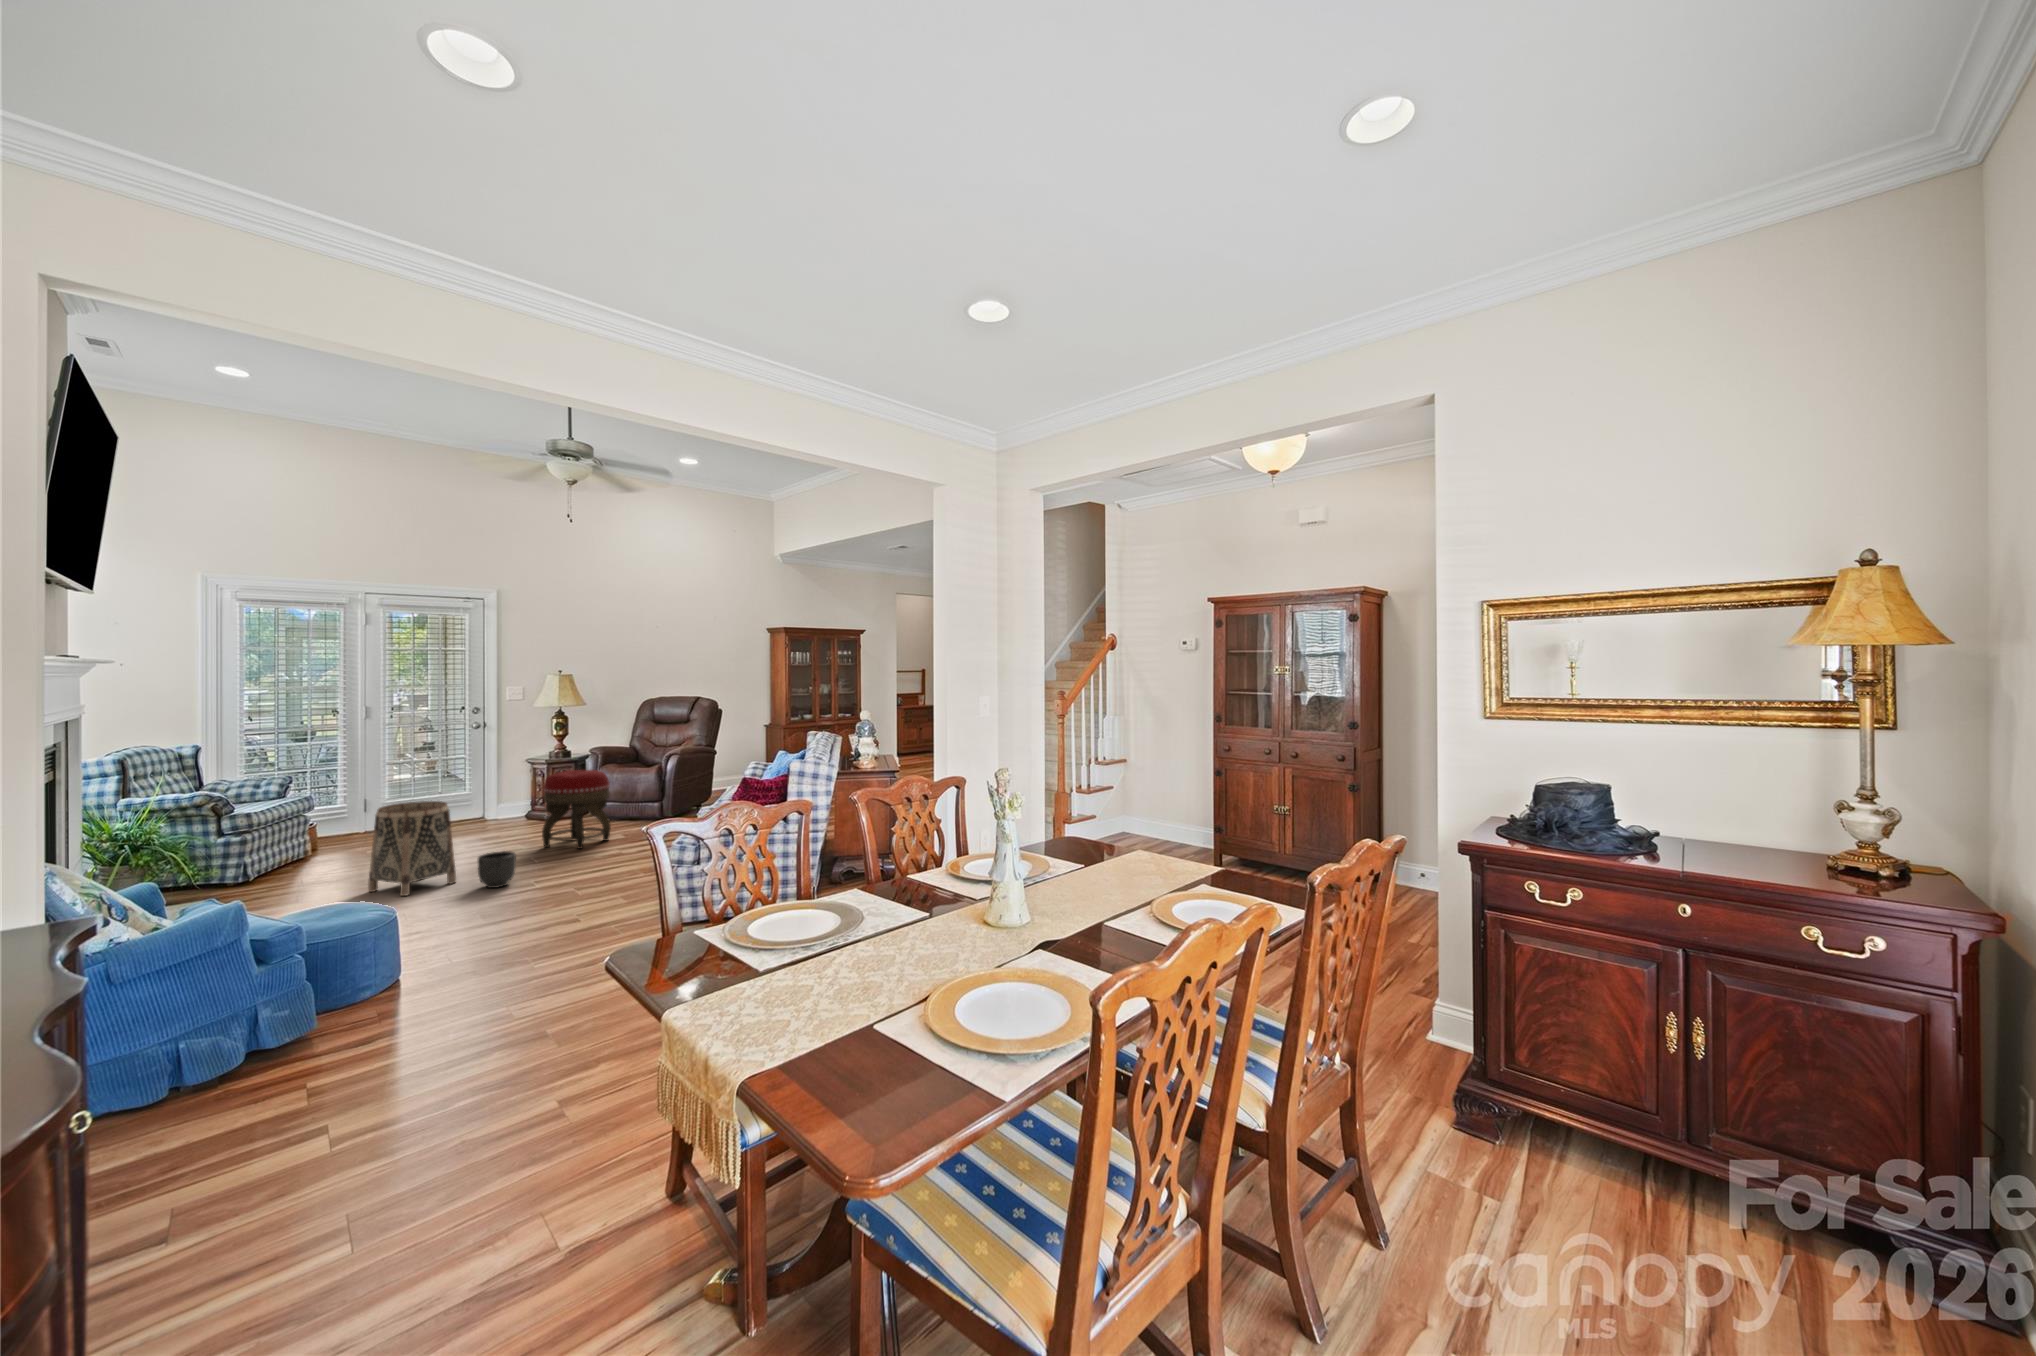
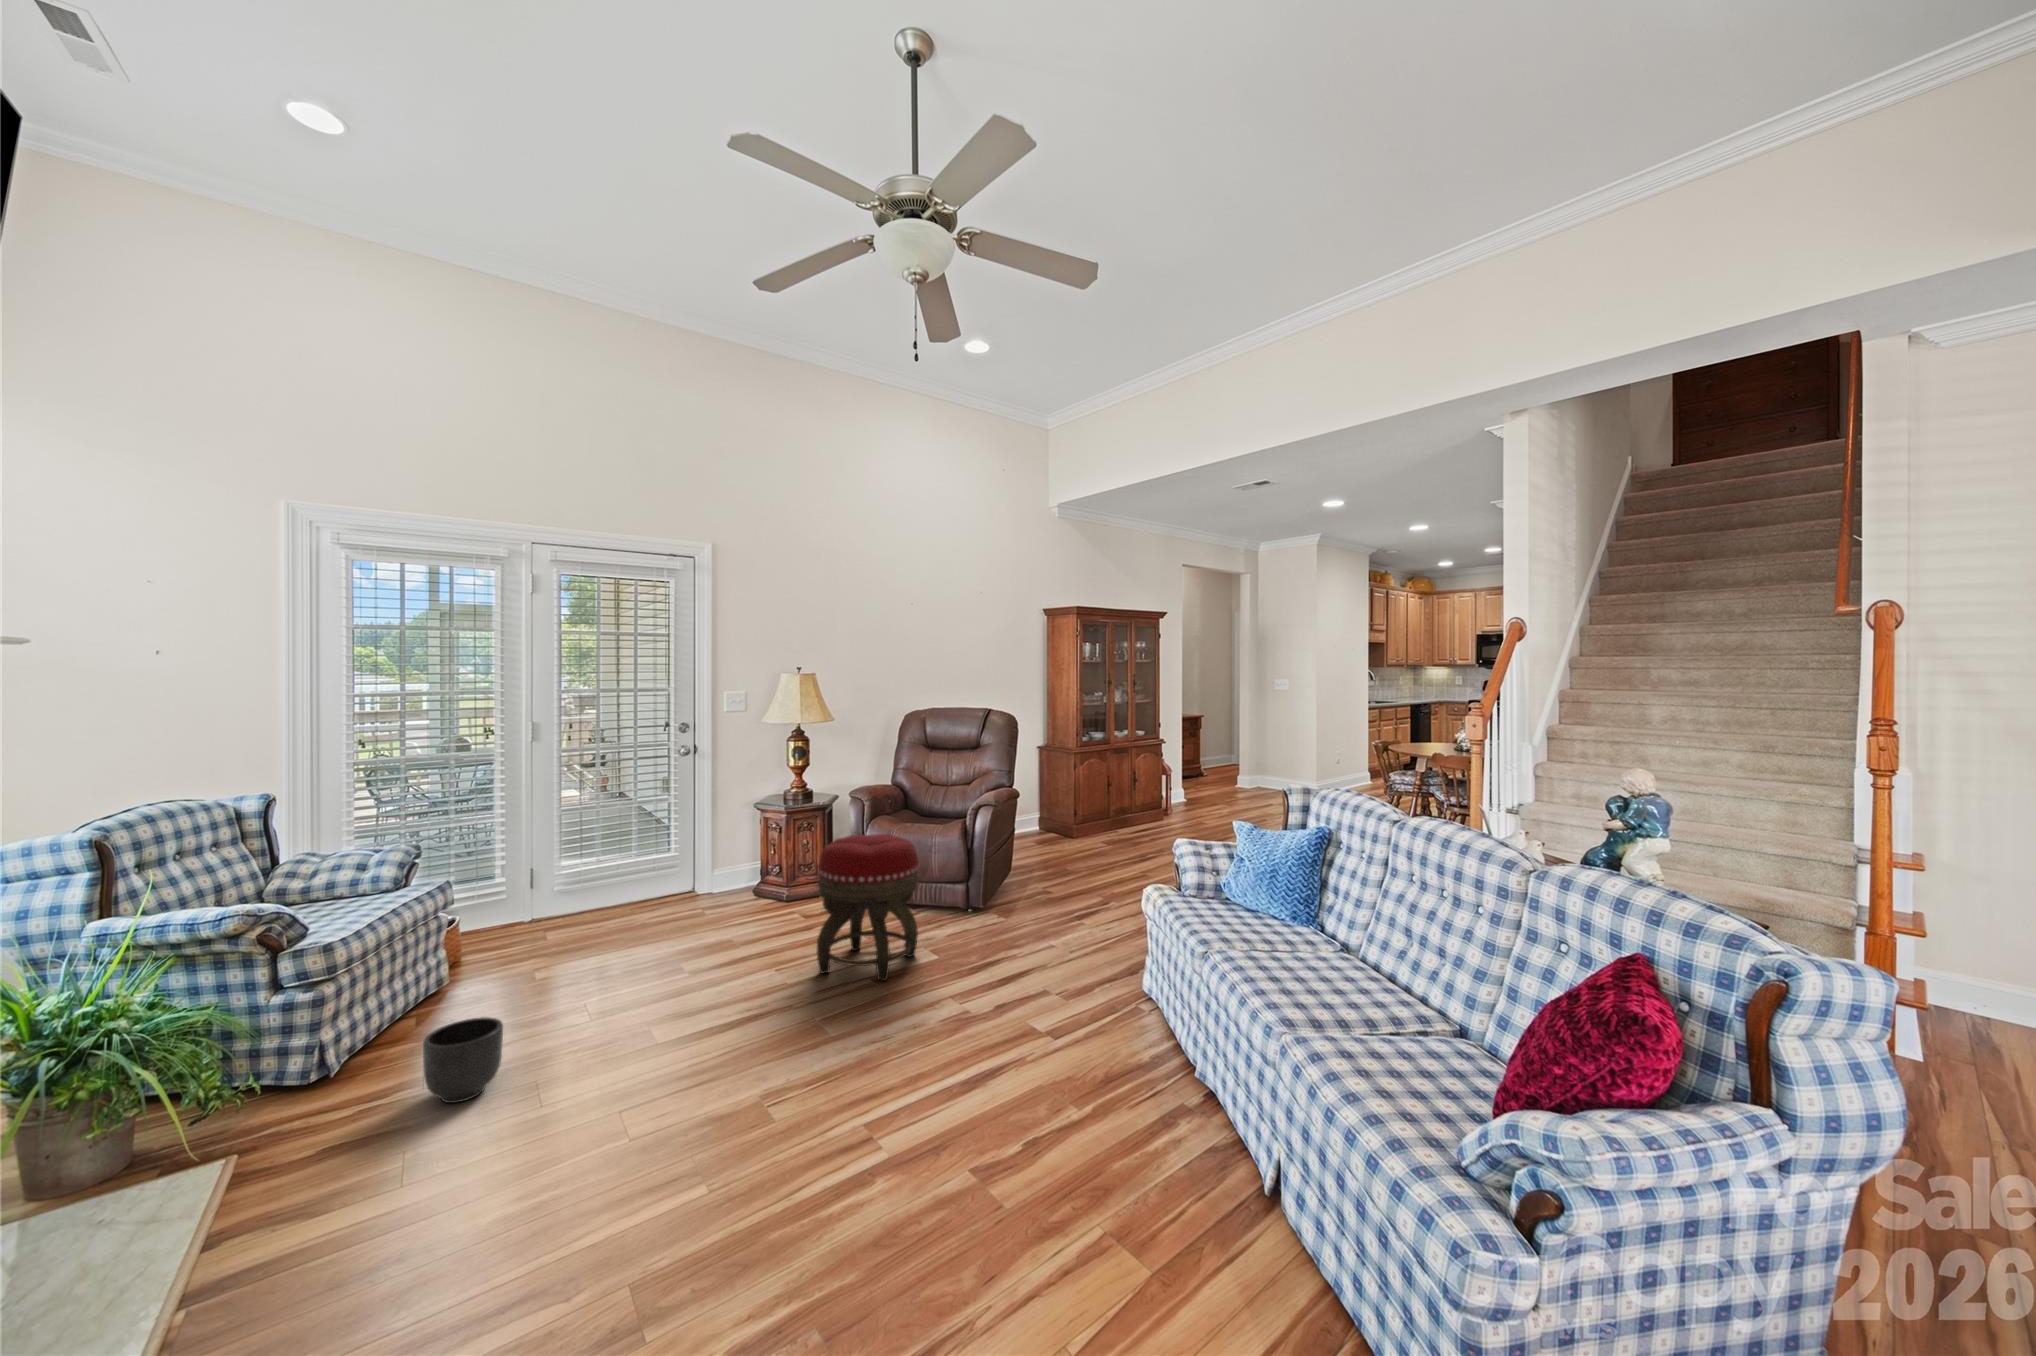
basket: present [368,801,456,896] -> none [548,922,712,1151]
planter: present [478,851,516,888] -> present [423,1017,503,1103]

